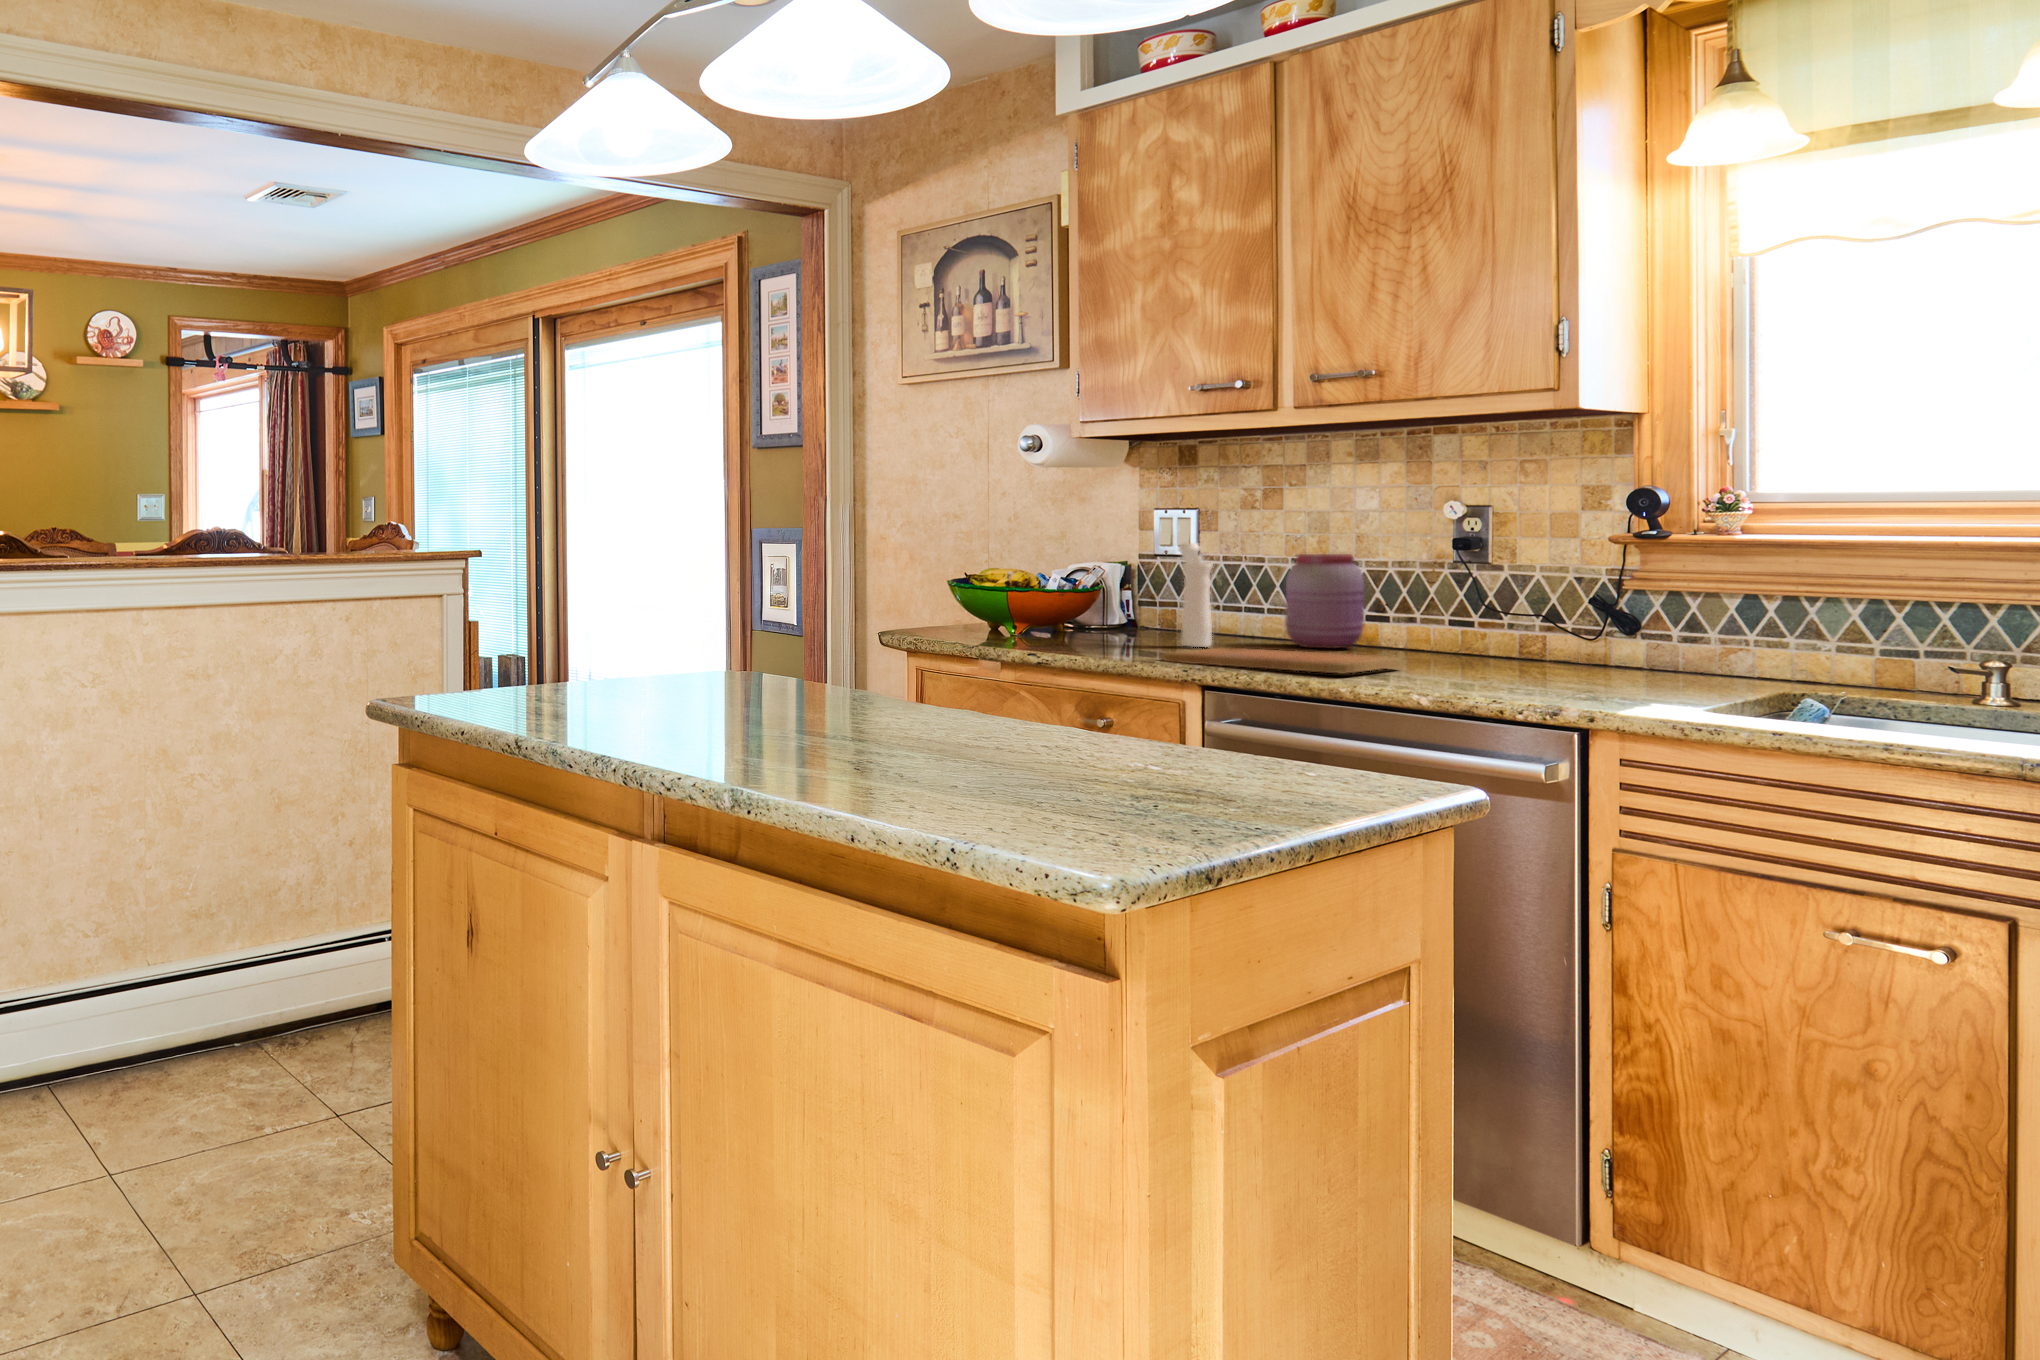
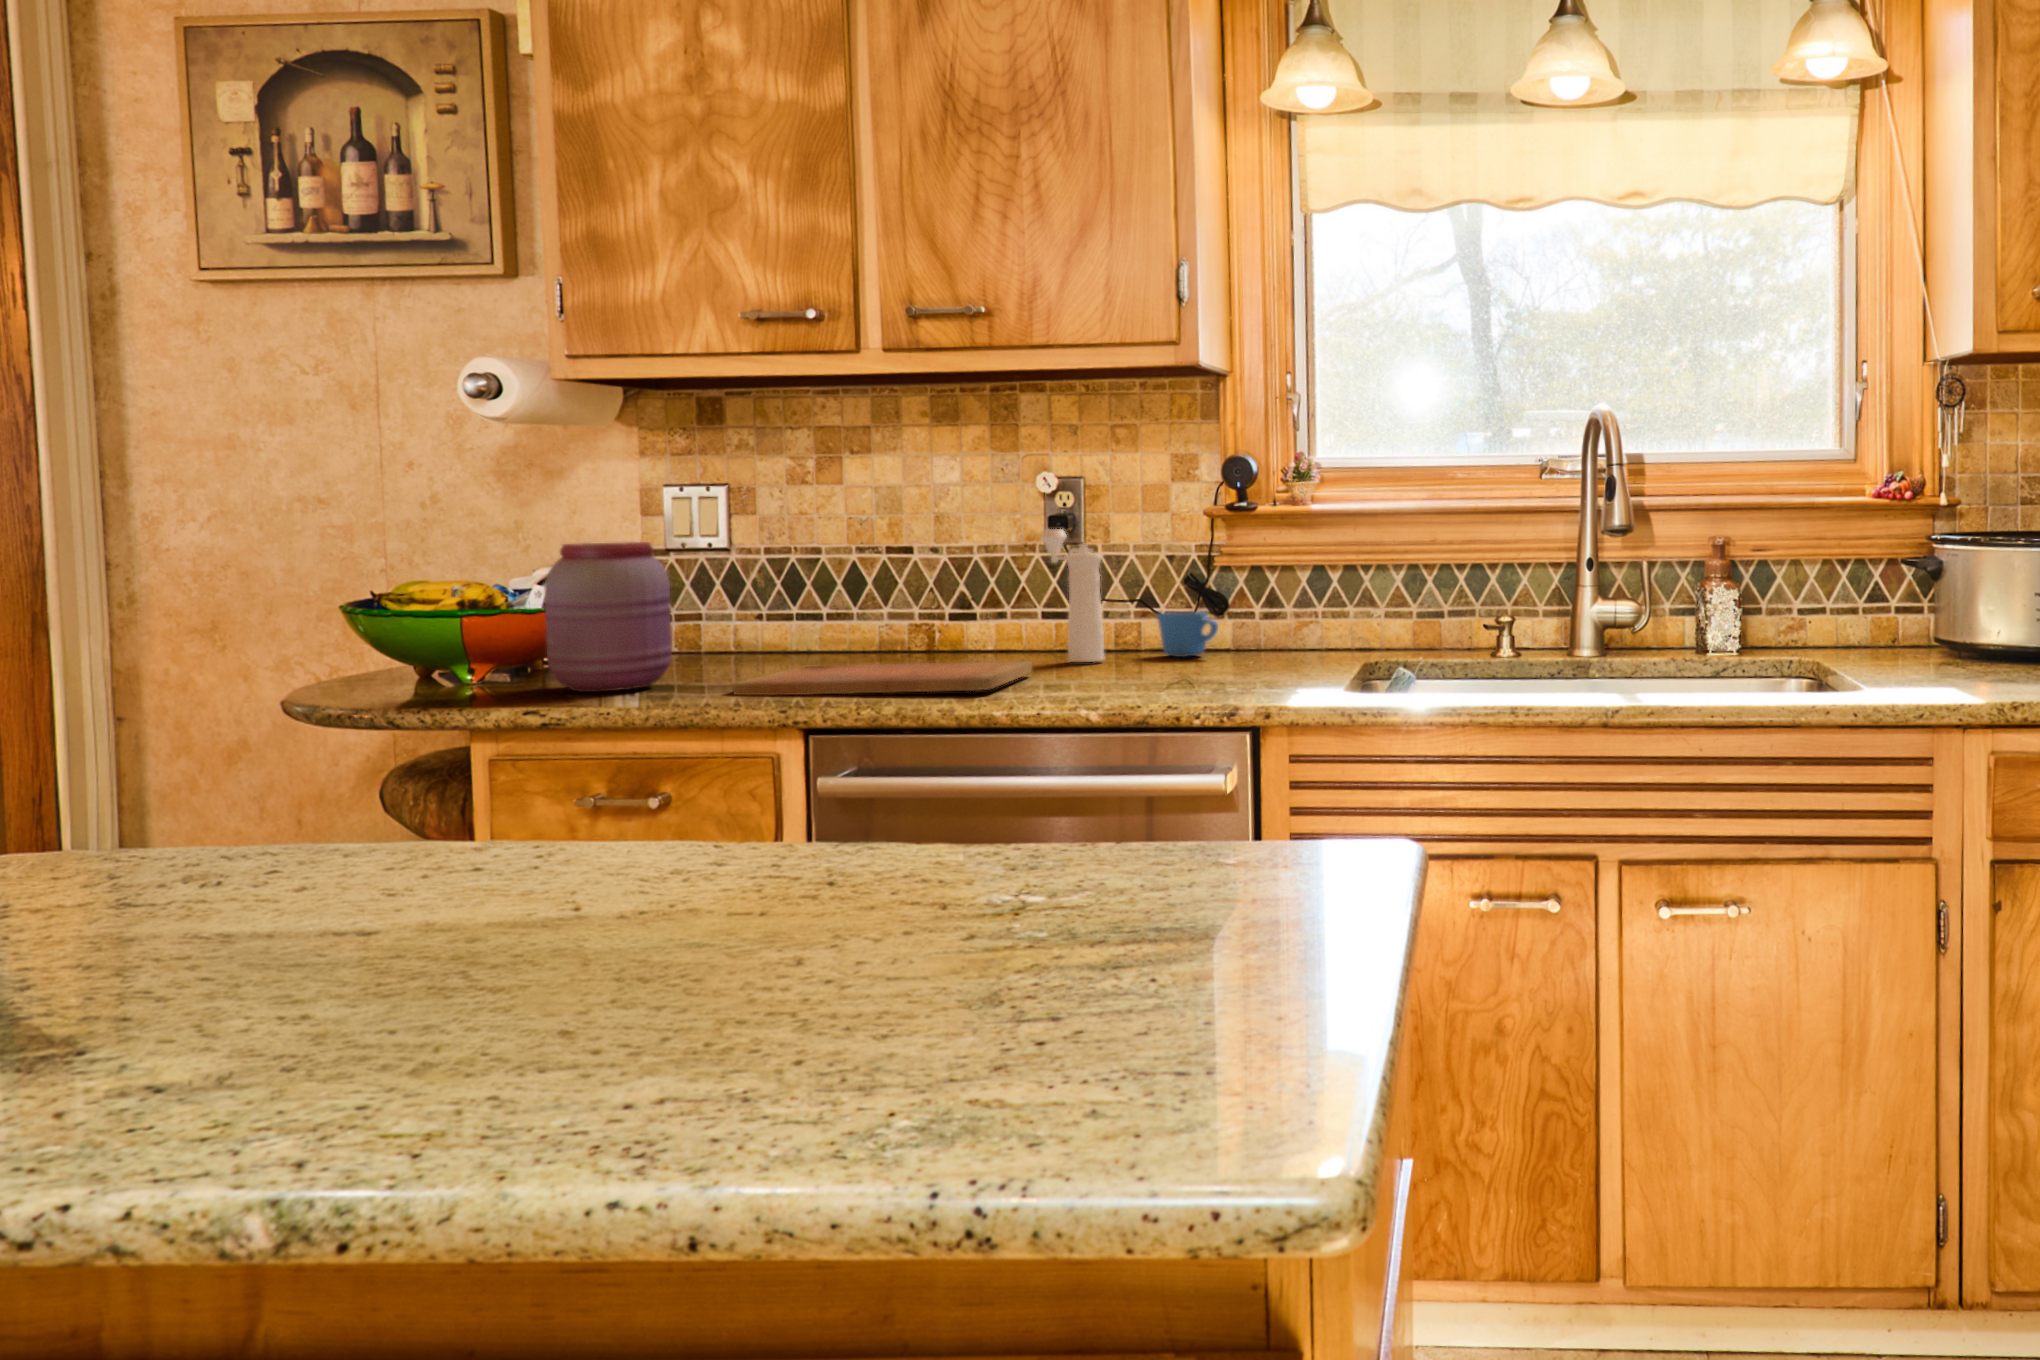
pepper mill: present [1179,543,1212,647] -> present [1040,529,1104,662]
jar: present [1286,554,1364,648] -> present [545,542,672,692]
mug: none [1554,627,1615,669] -> present [1158,612,1218,657]

